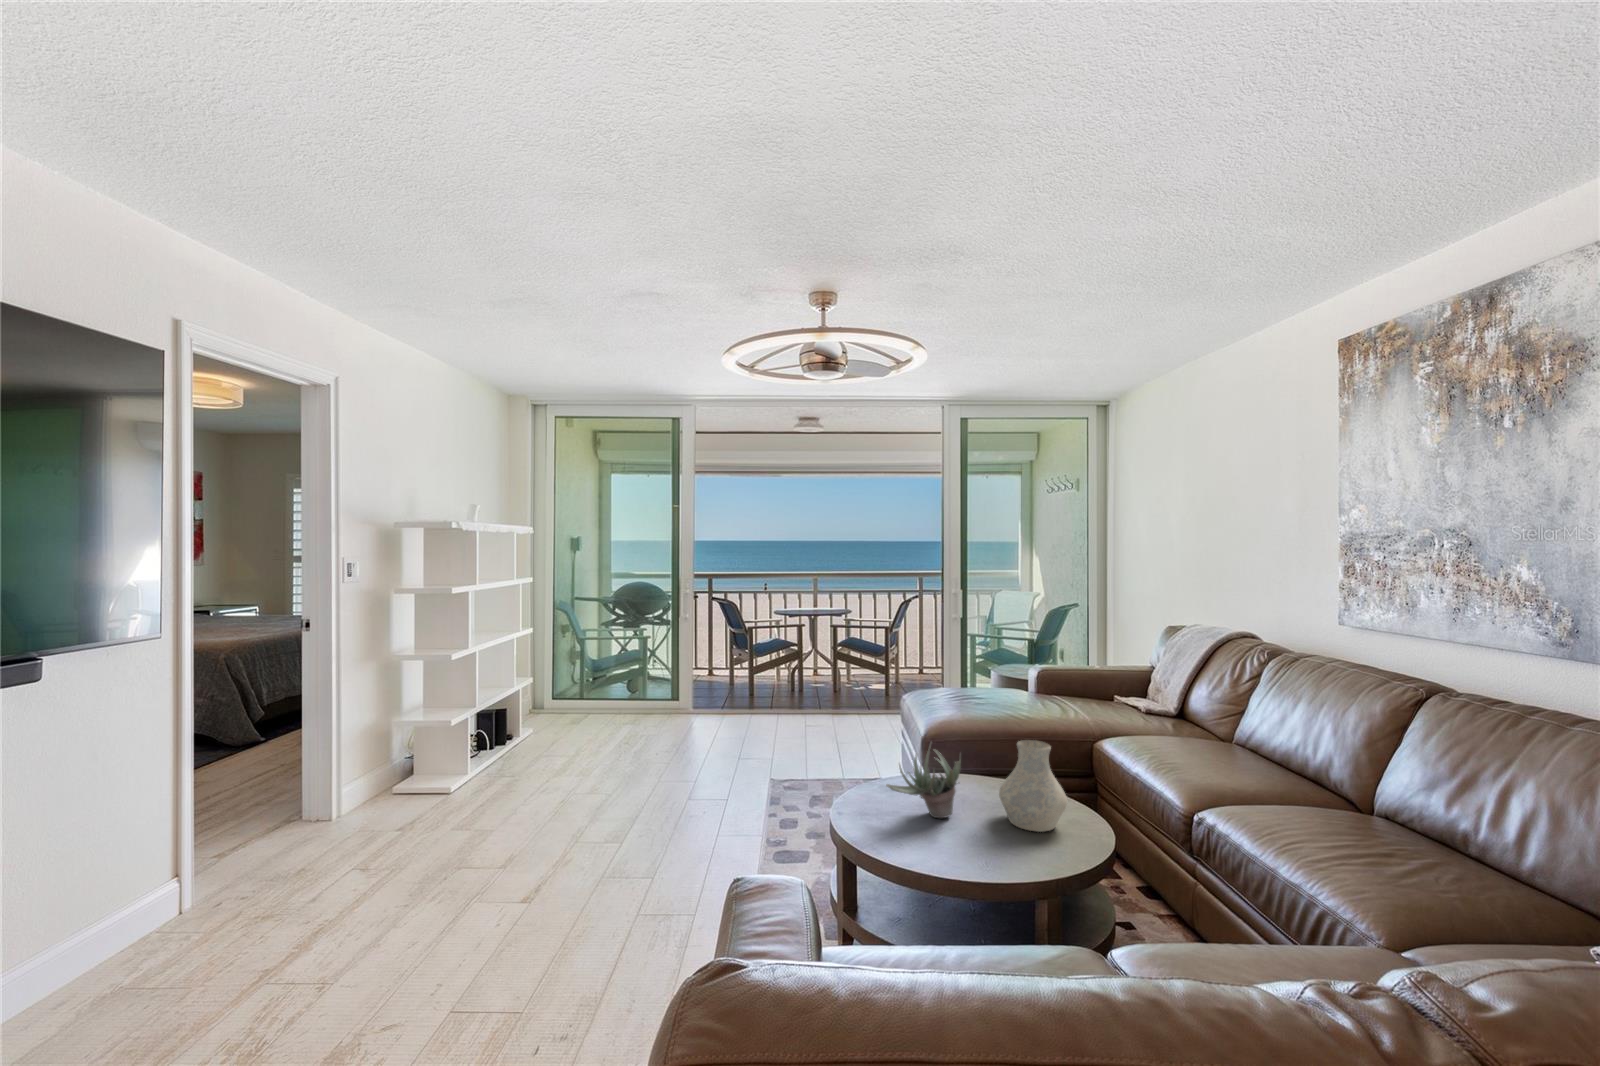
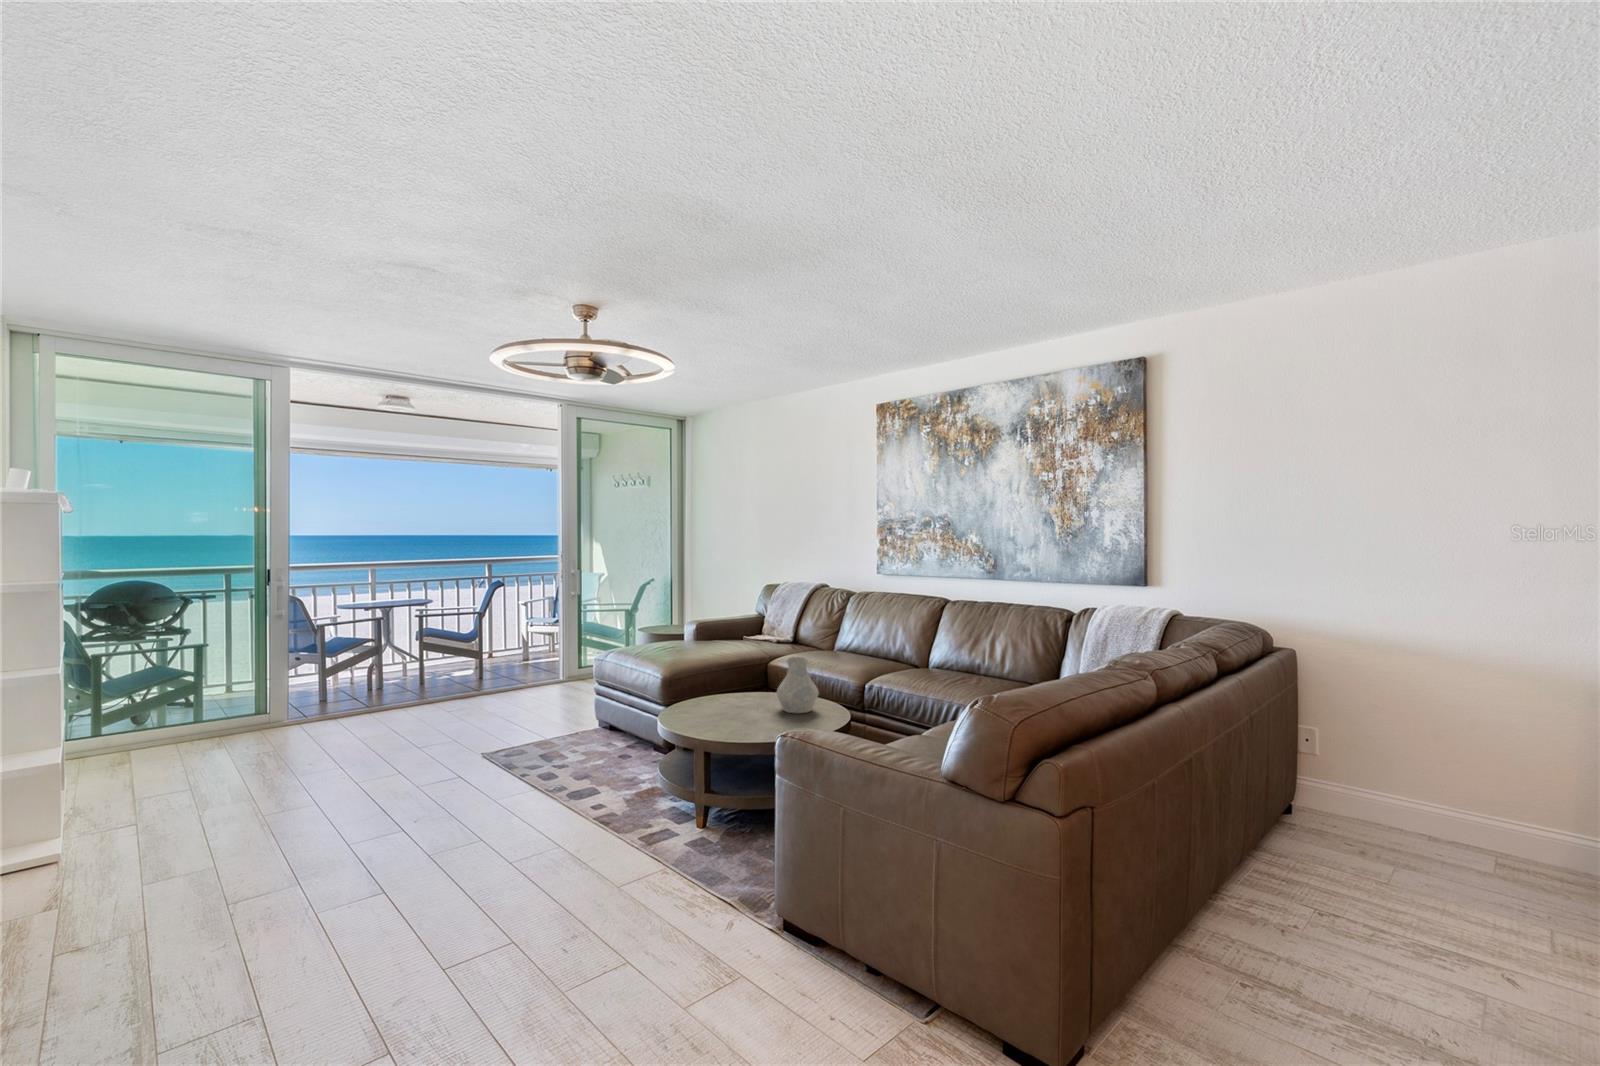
succulent plant: present [886,743,961,818] -> none [724,667,766,720]

